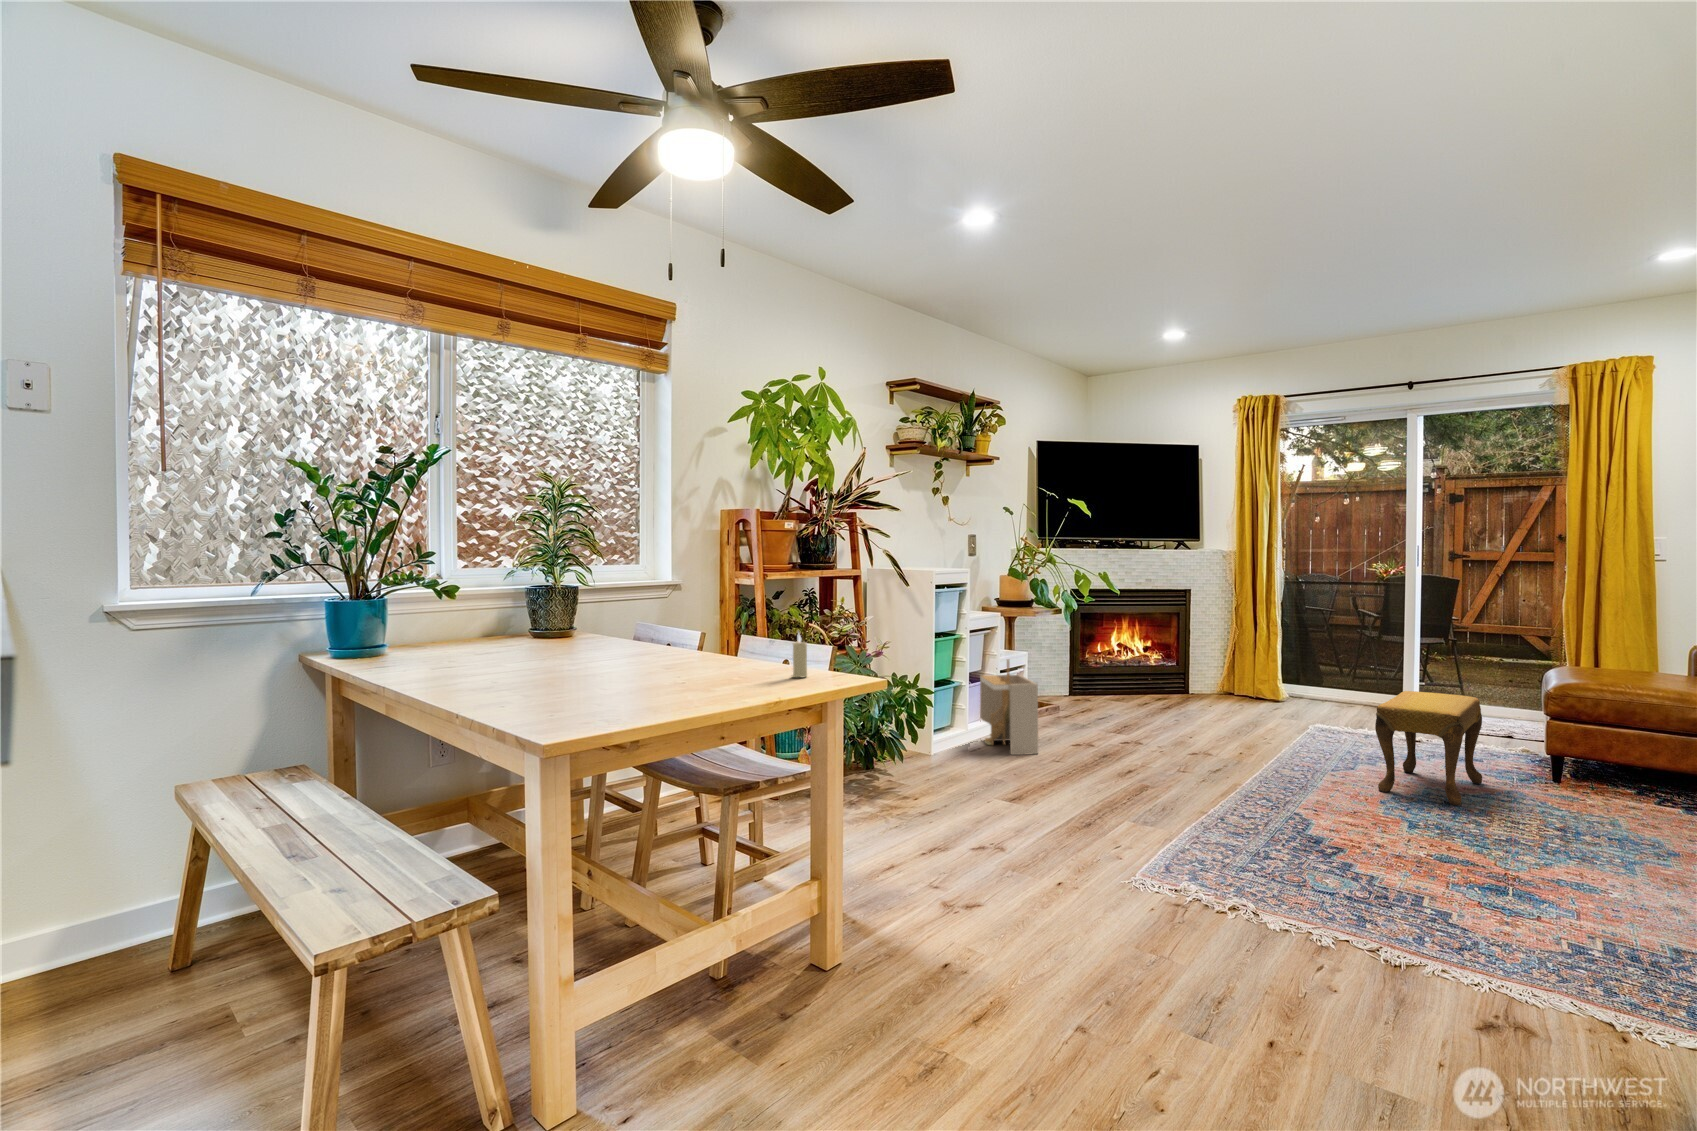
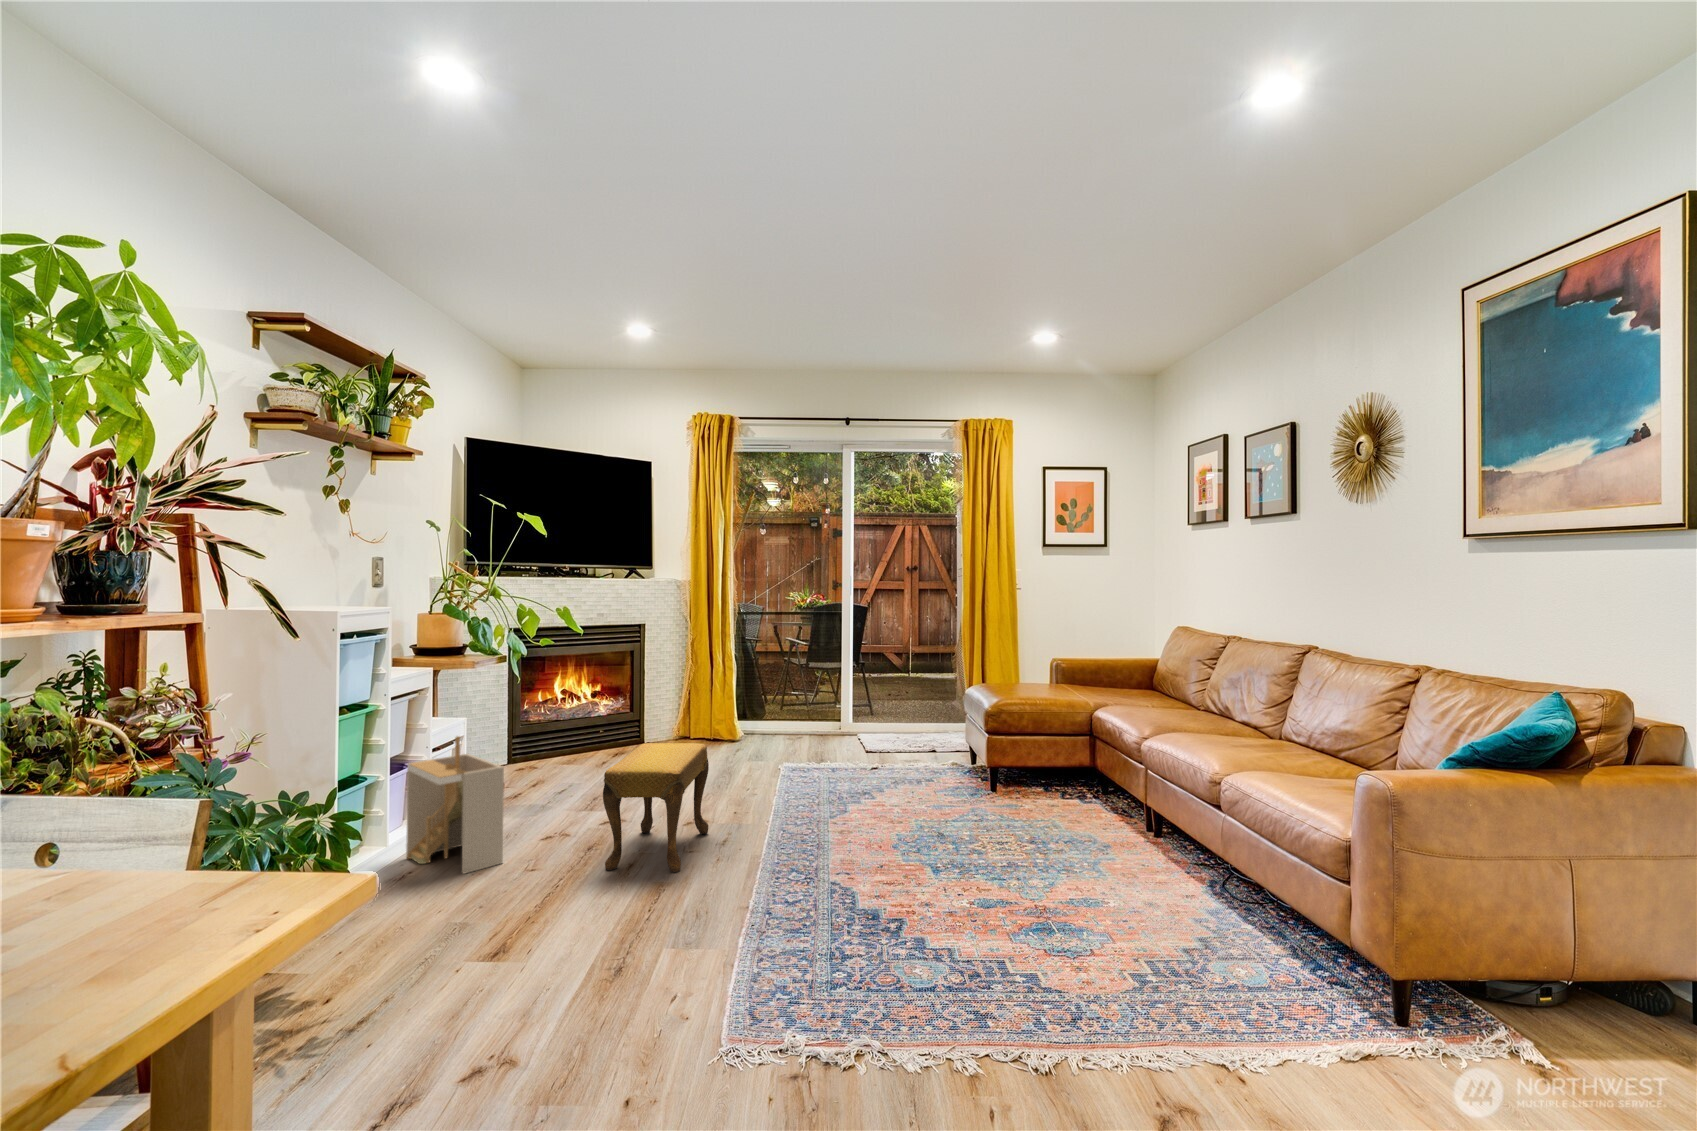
candle: present [792,634,807,677] -> none [120,839,185,974]
footstool: present [1375,691,1482,806] -> present [603,743,709,872]

